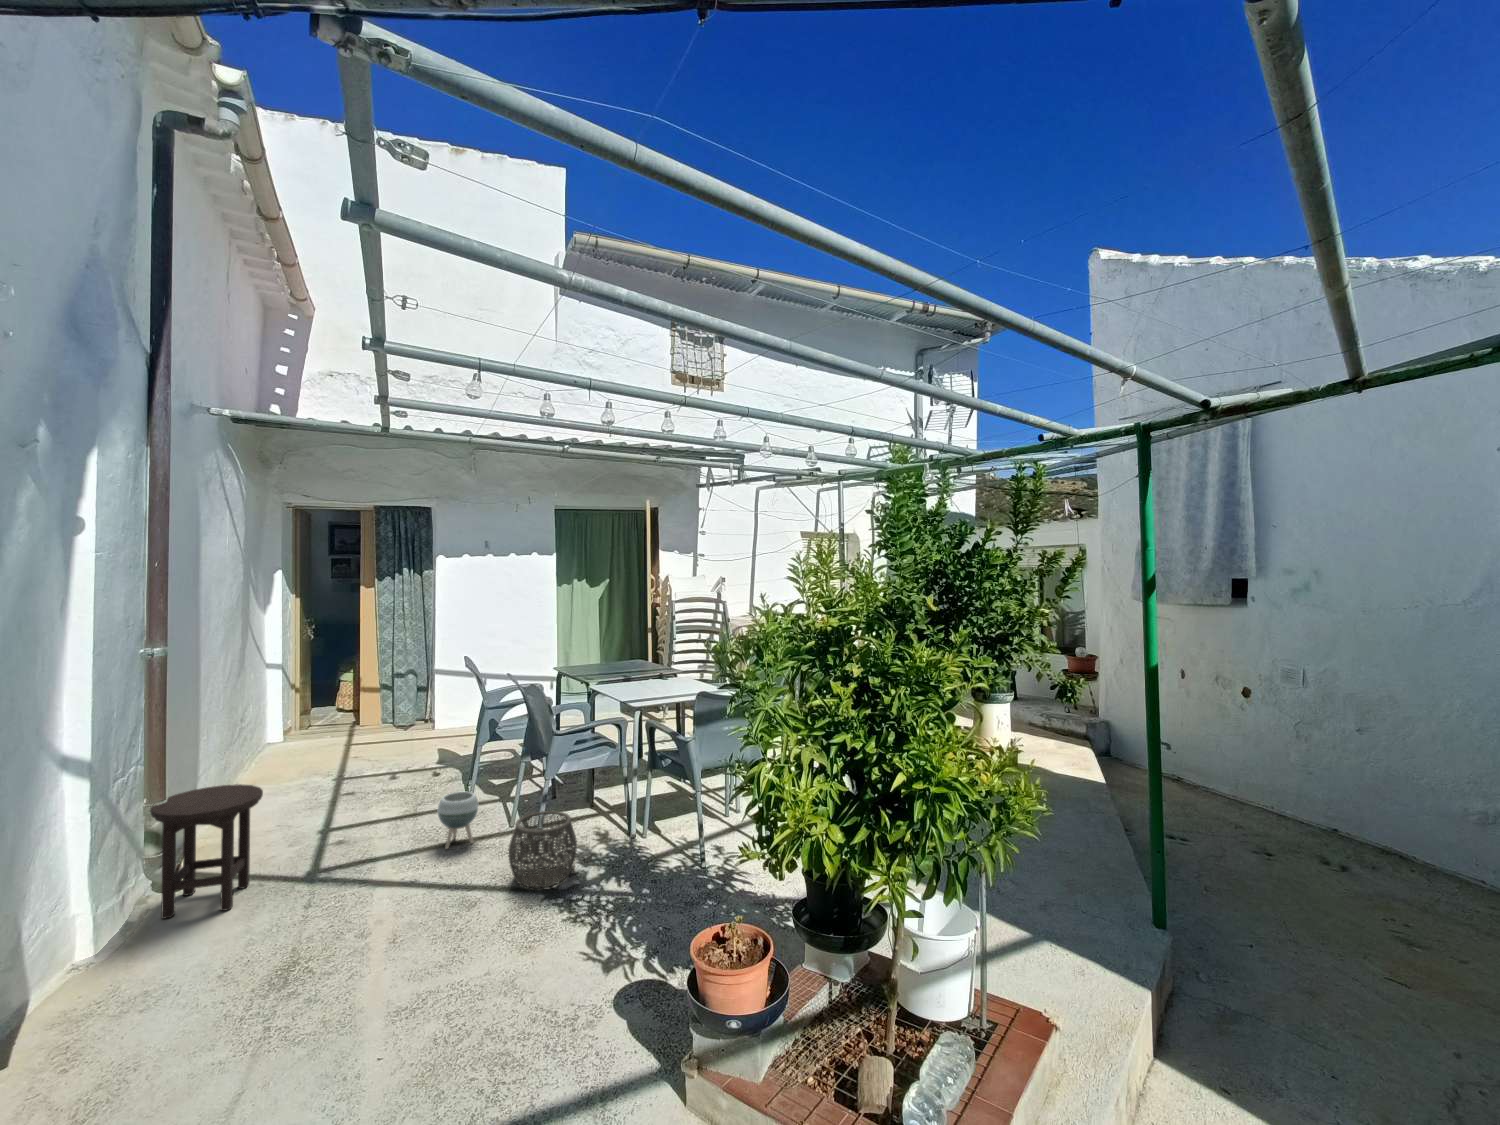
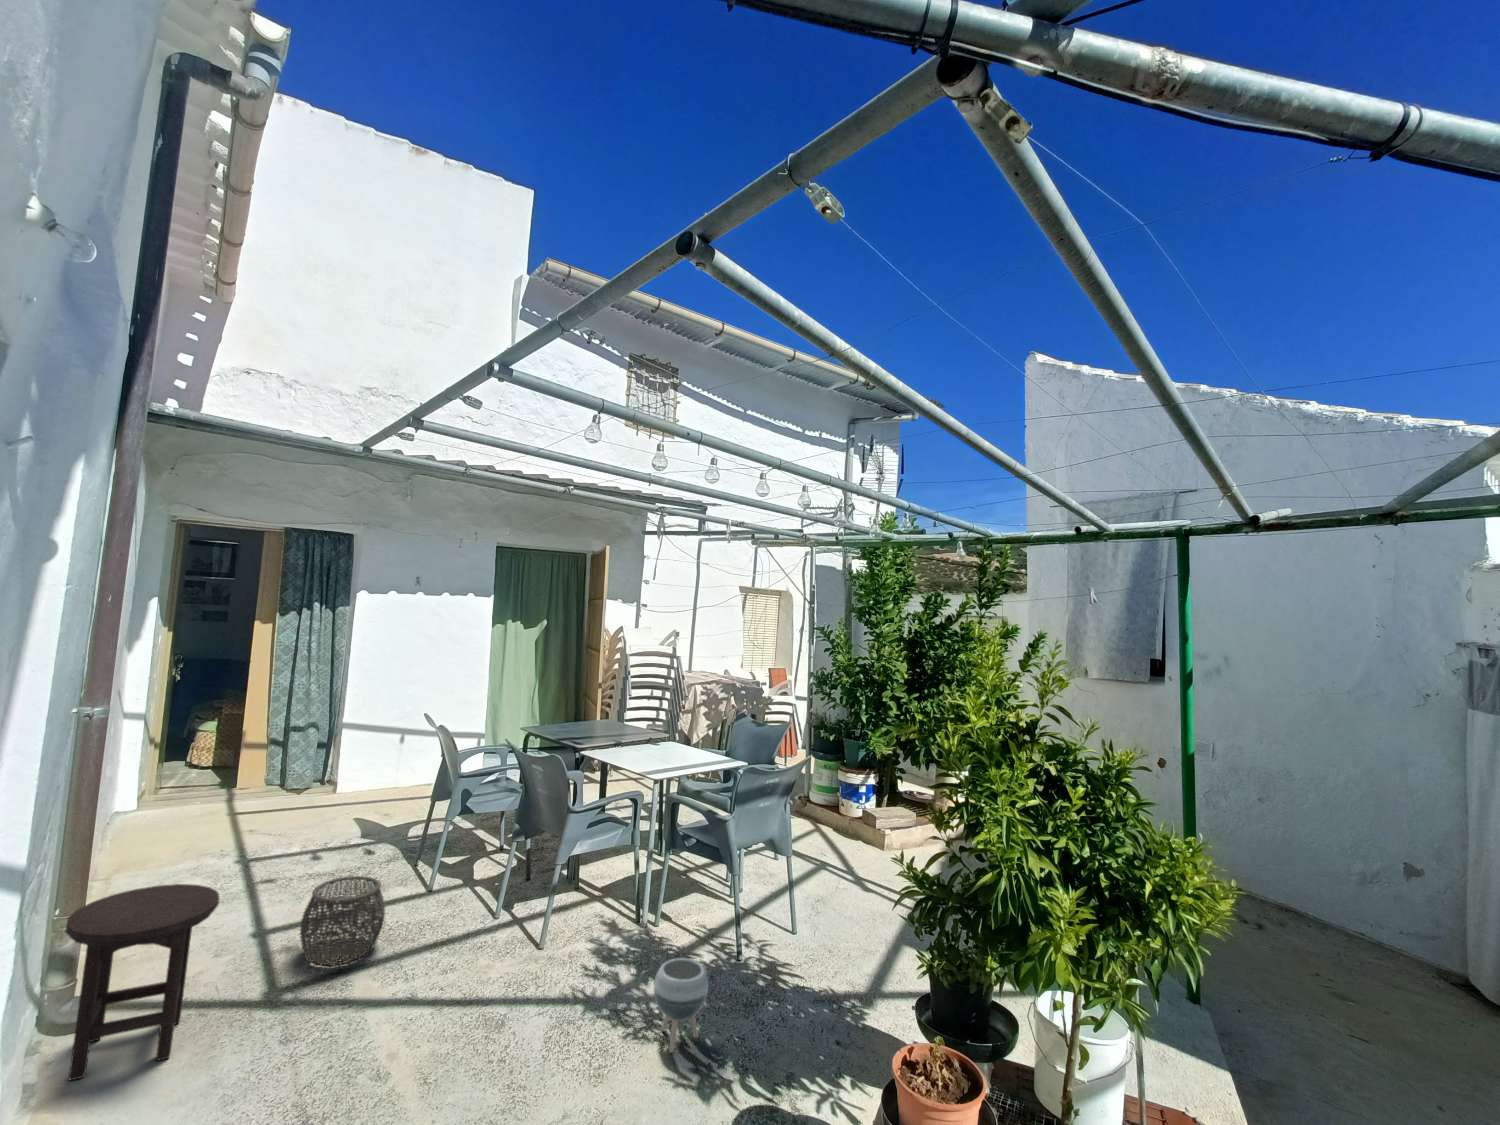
planter: present [438,792,478,849] -> present [654,958,708,1052]
woven basket: present [508,811,577,888] -> present [300,876,385,966]

